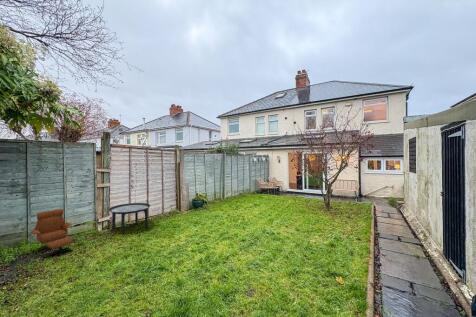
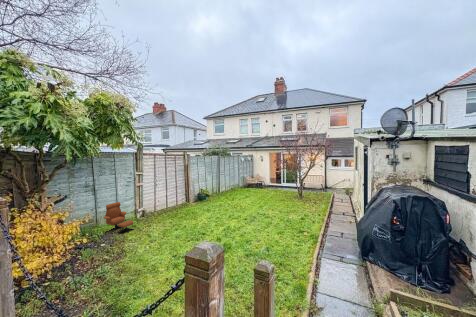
round table: present [109,203,150,235] -> none [146,197,175,220]

